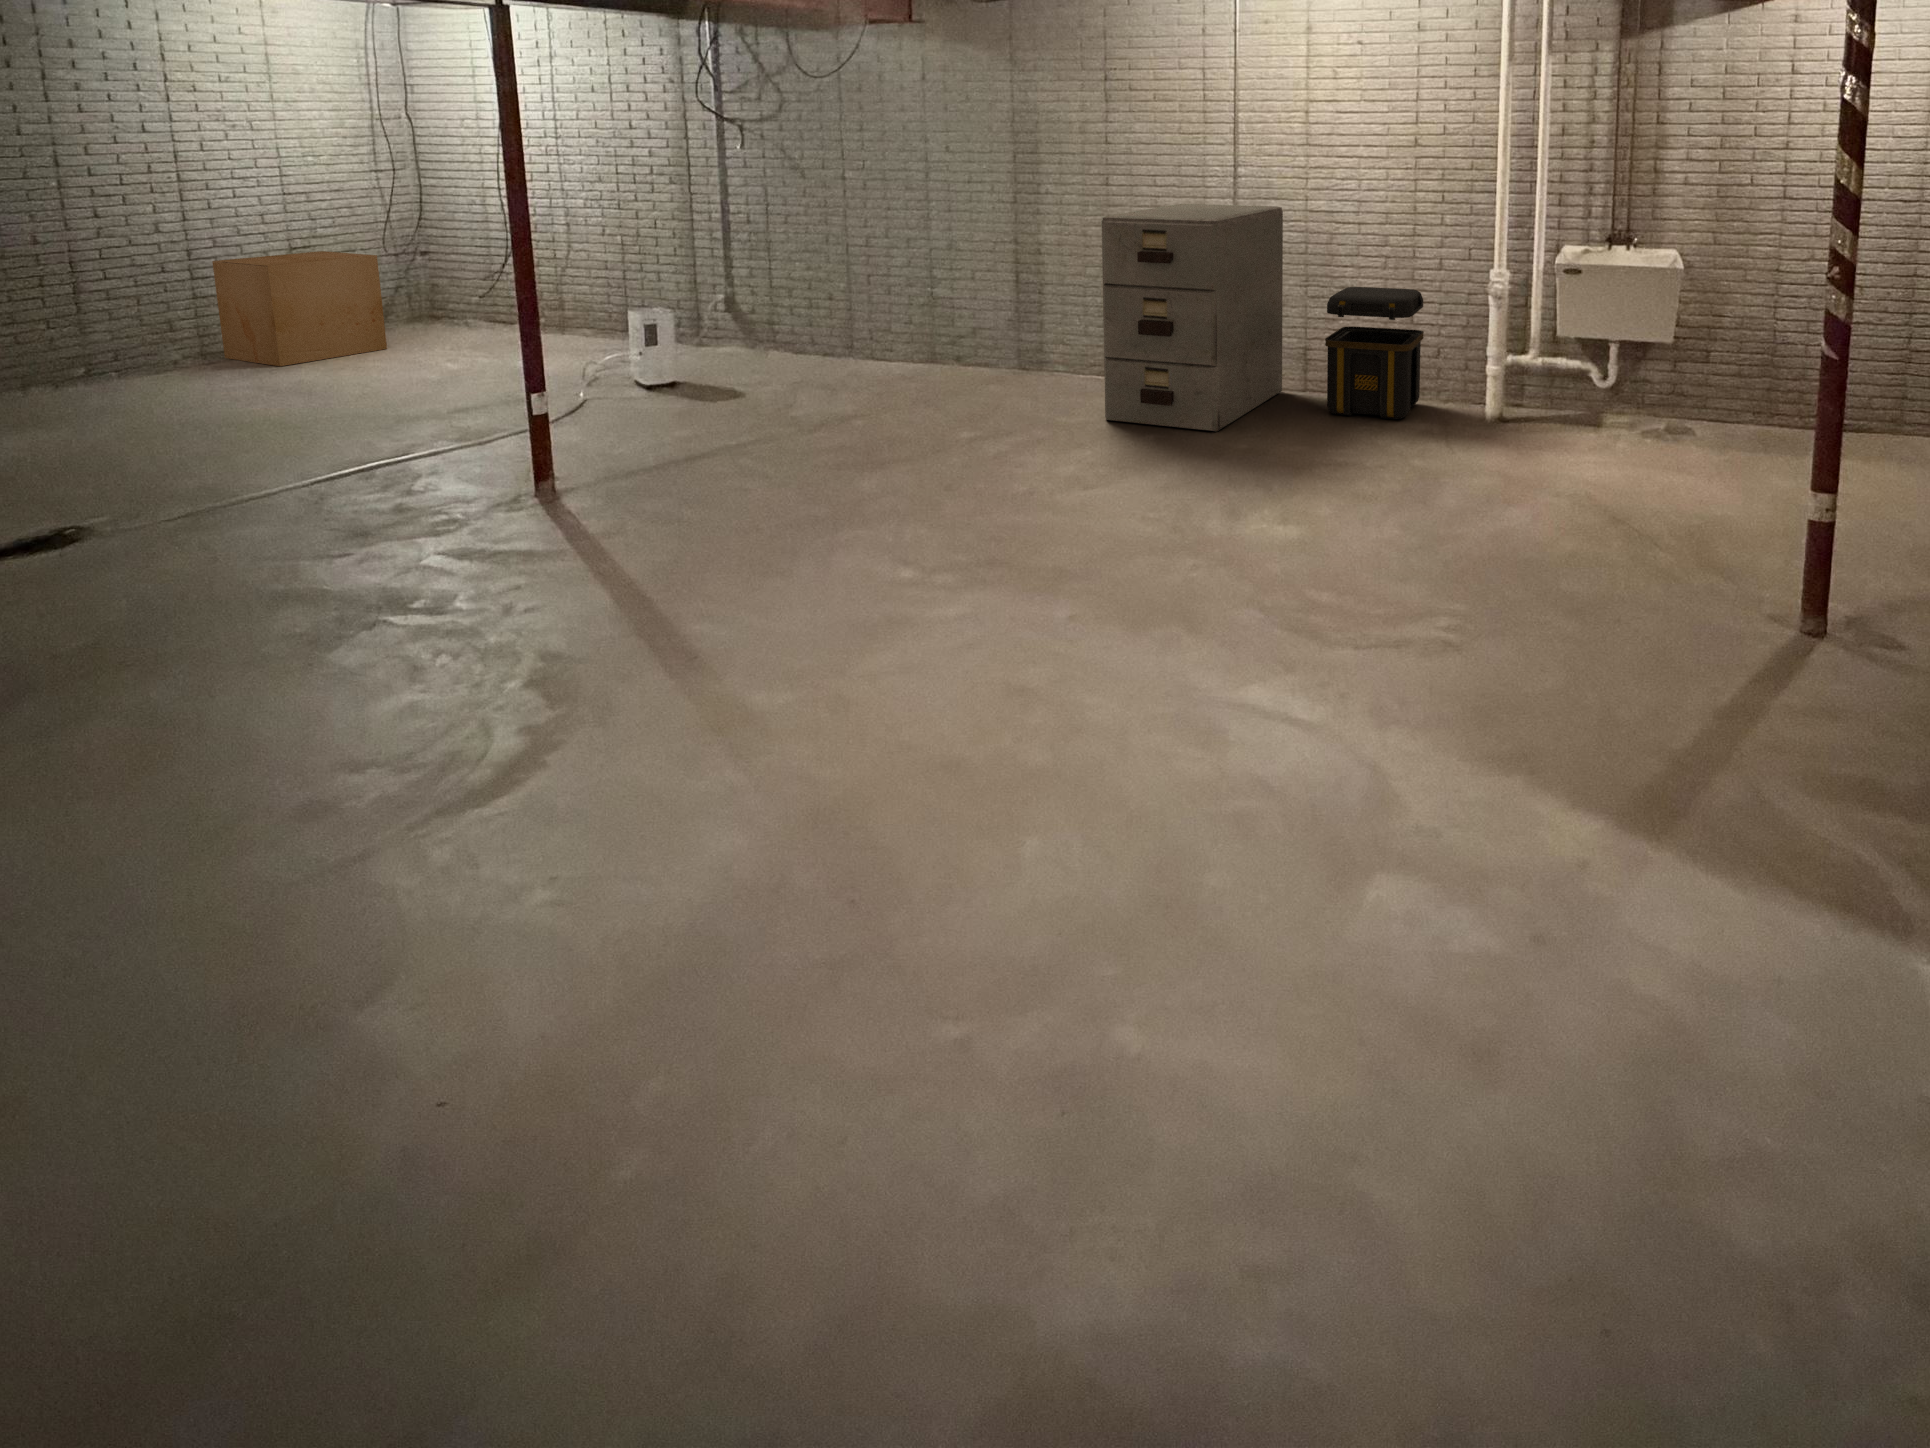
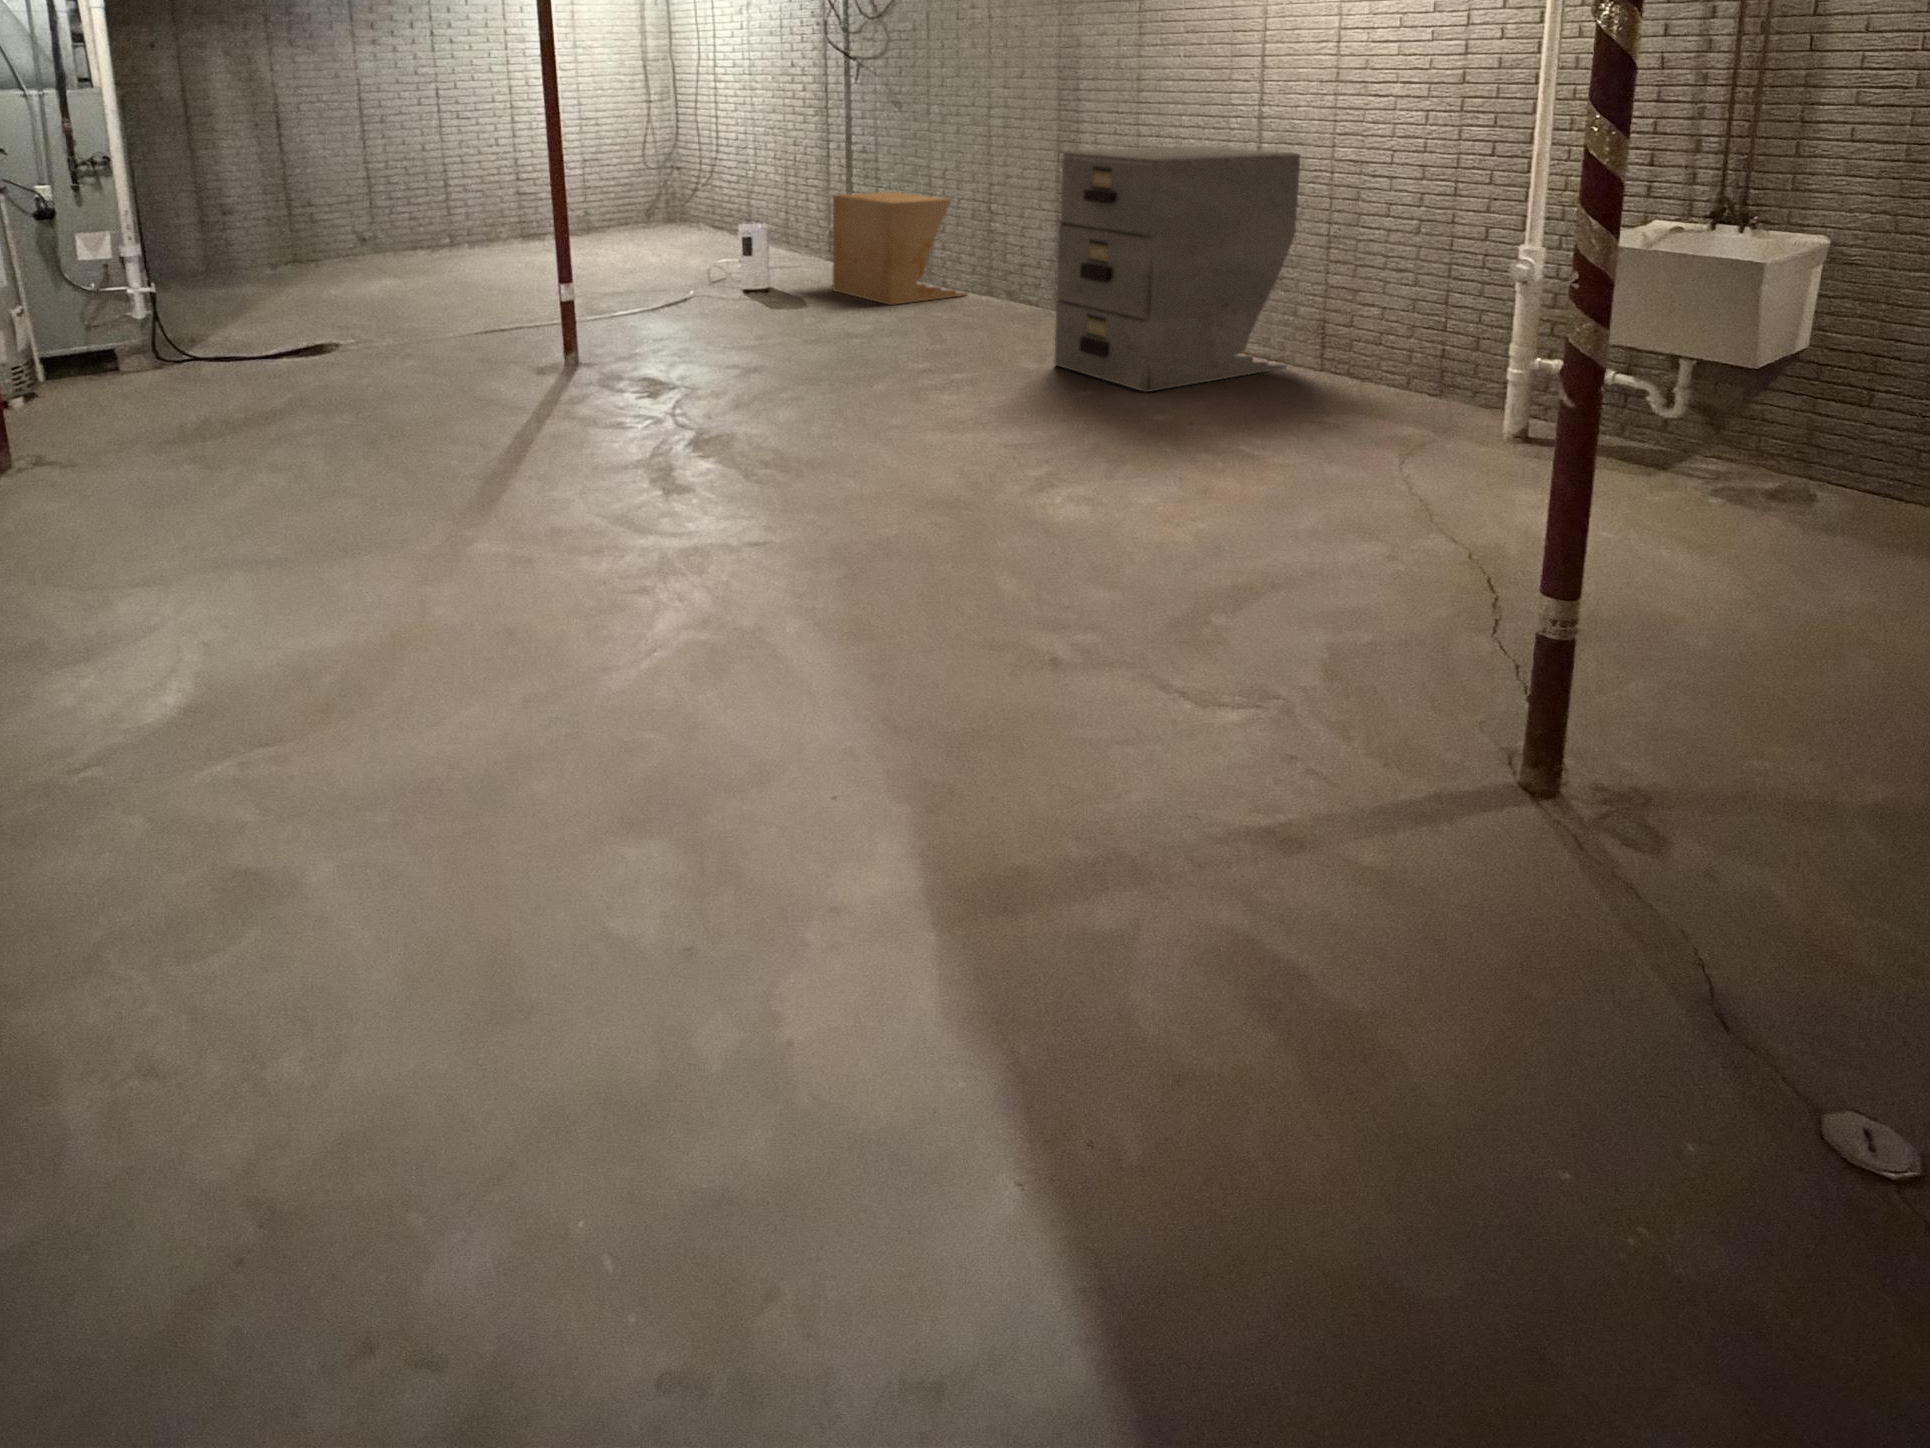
cardboard box: present [212,251,387,366] -> present [833,192,967,305]
toolbox: present [1325,287,1424,419] -> none [1298,252,1446,414]

